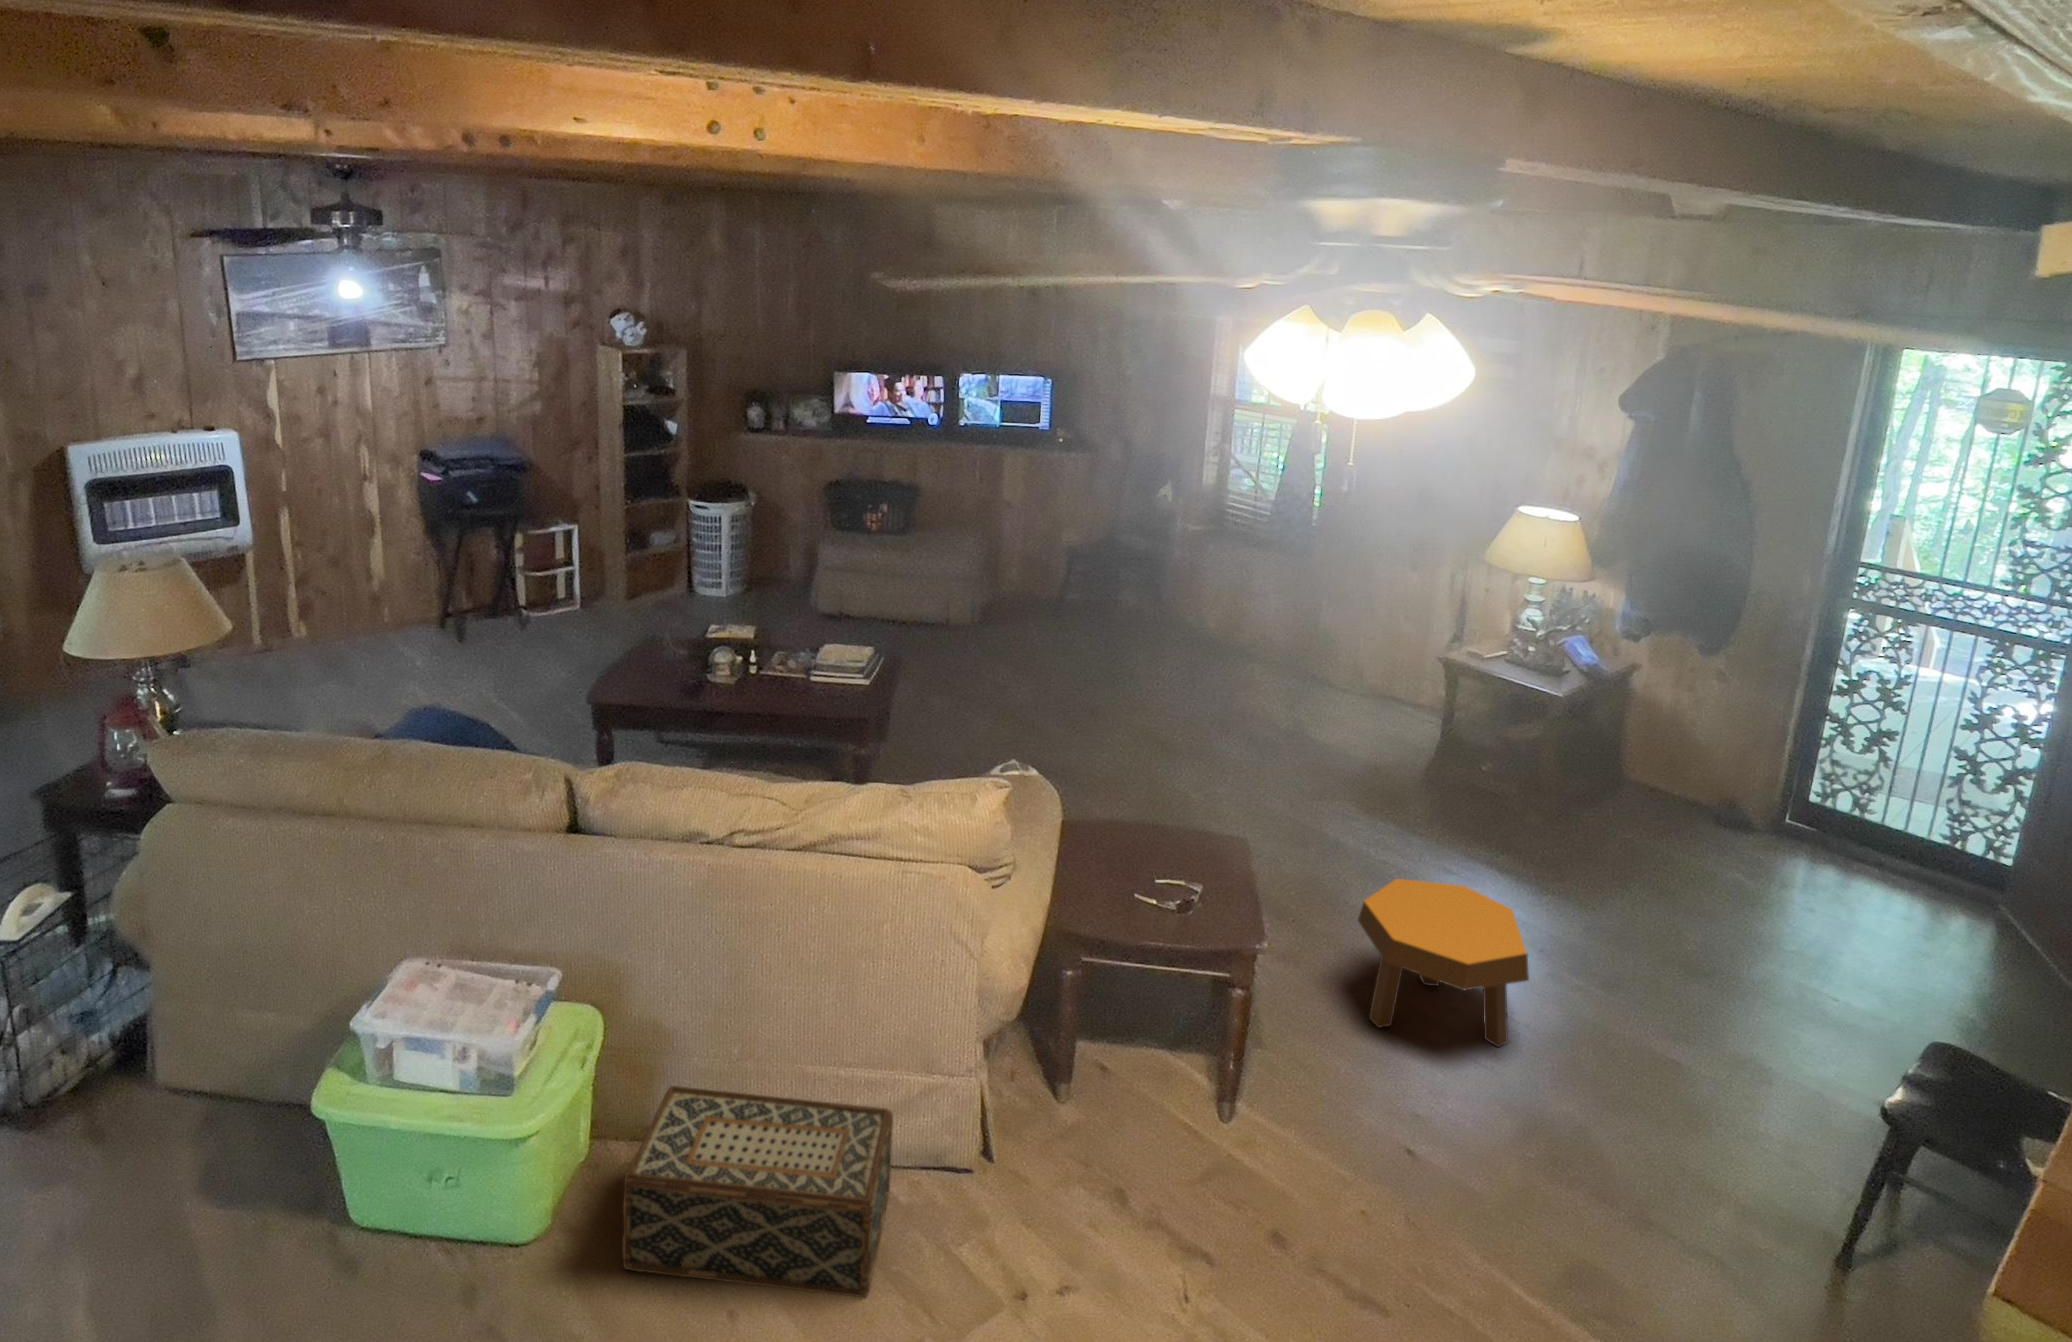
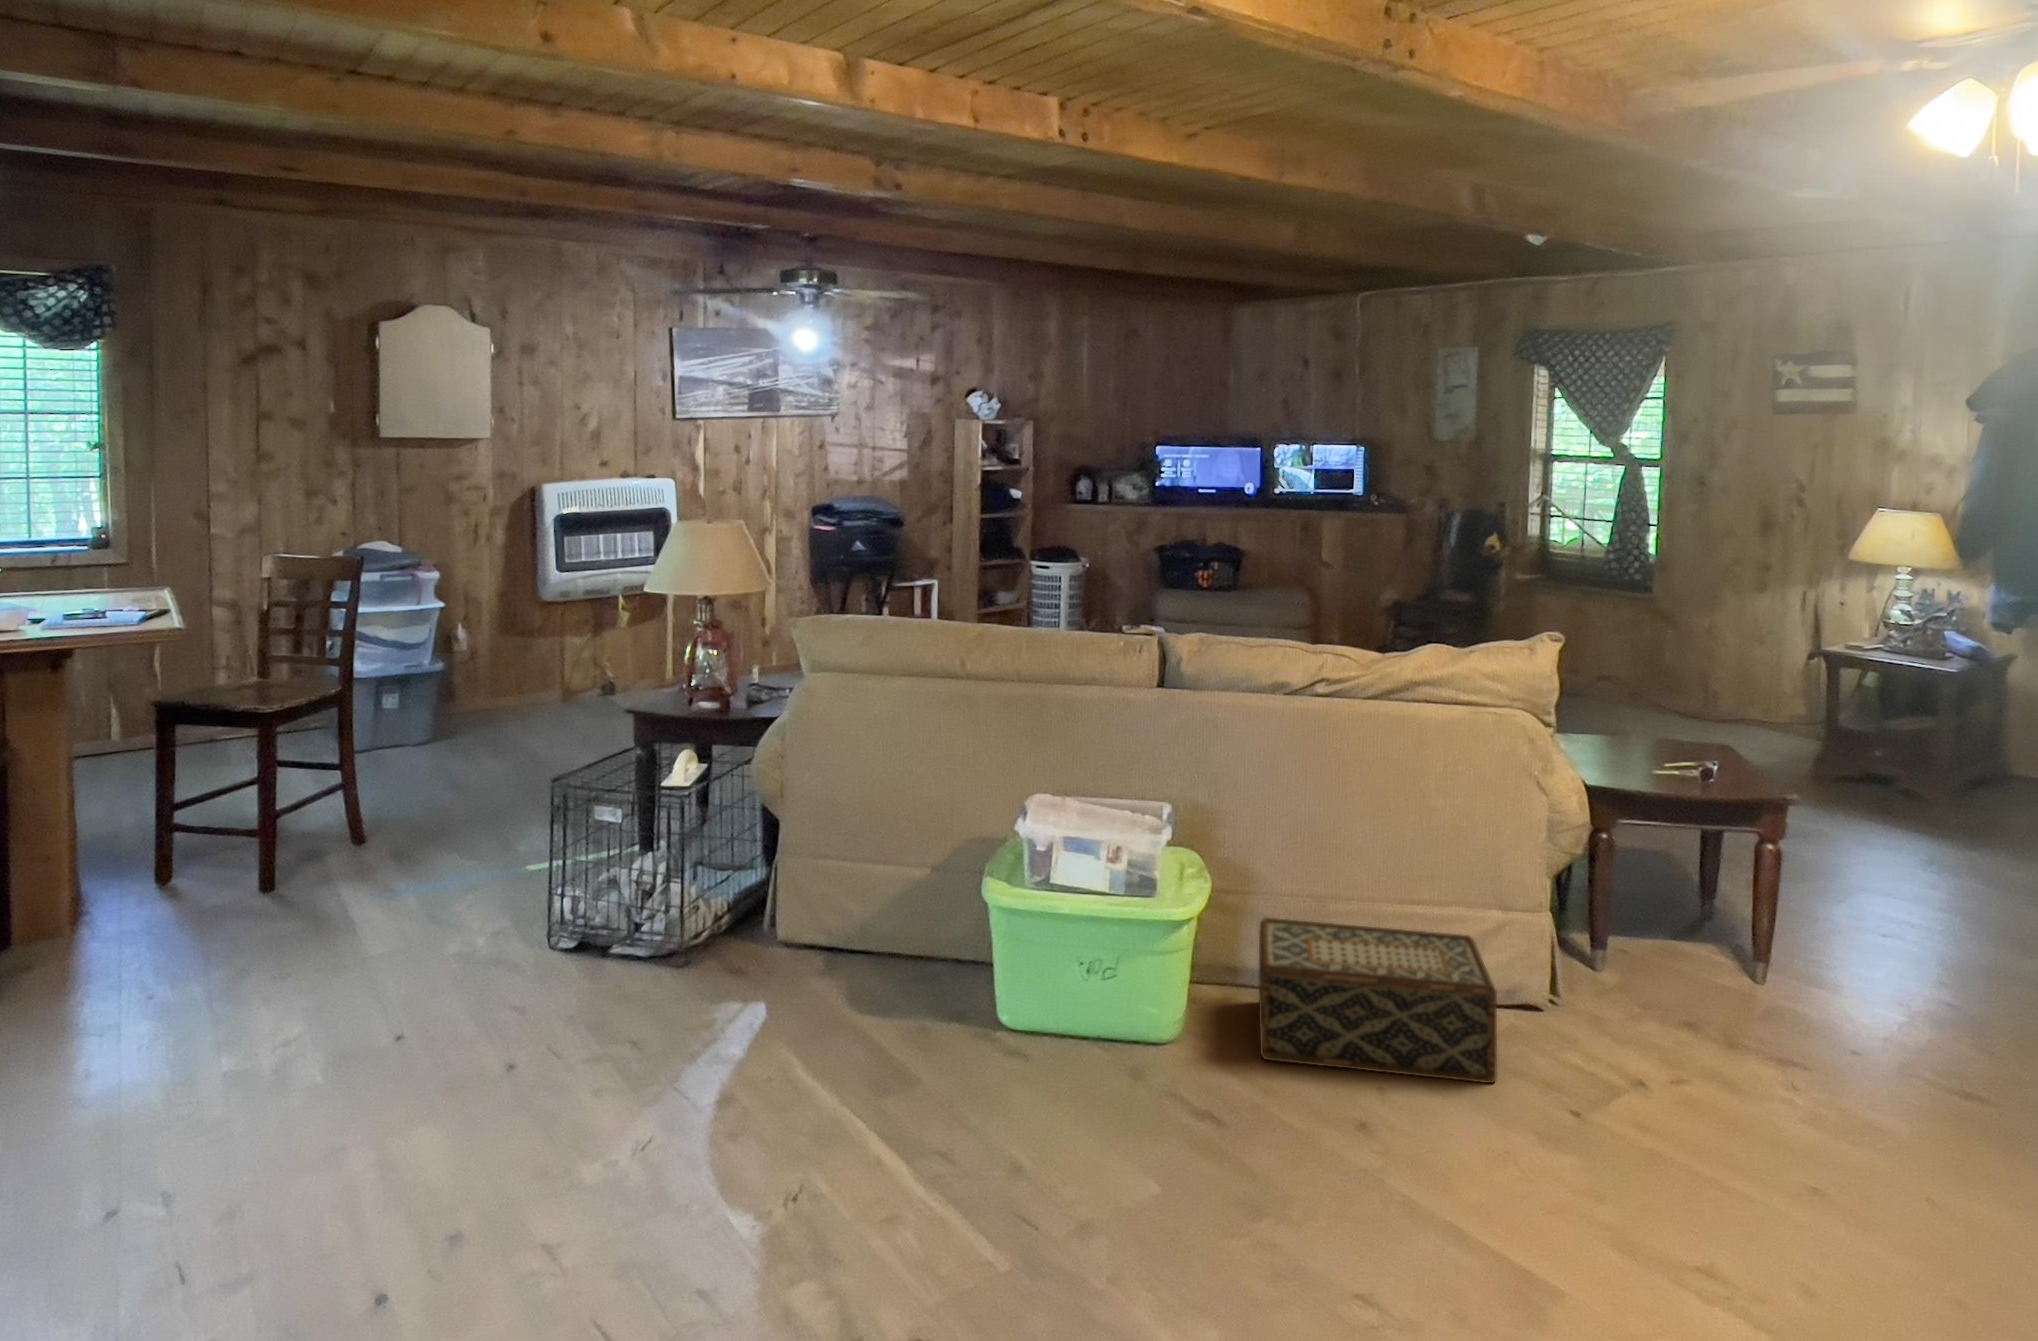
footstool: present [1358,879,1529,1047] -> none [1830,803,2024,946]

